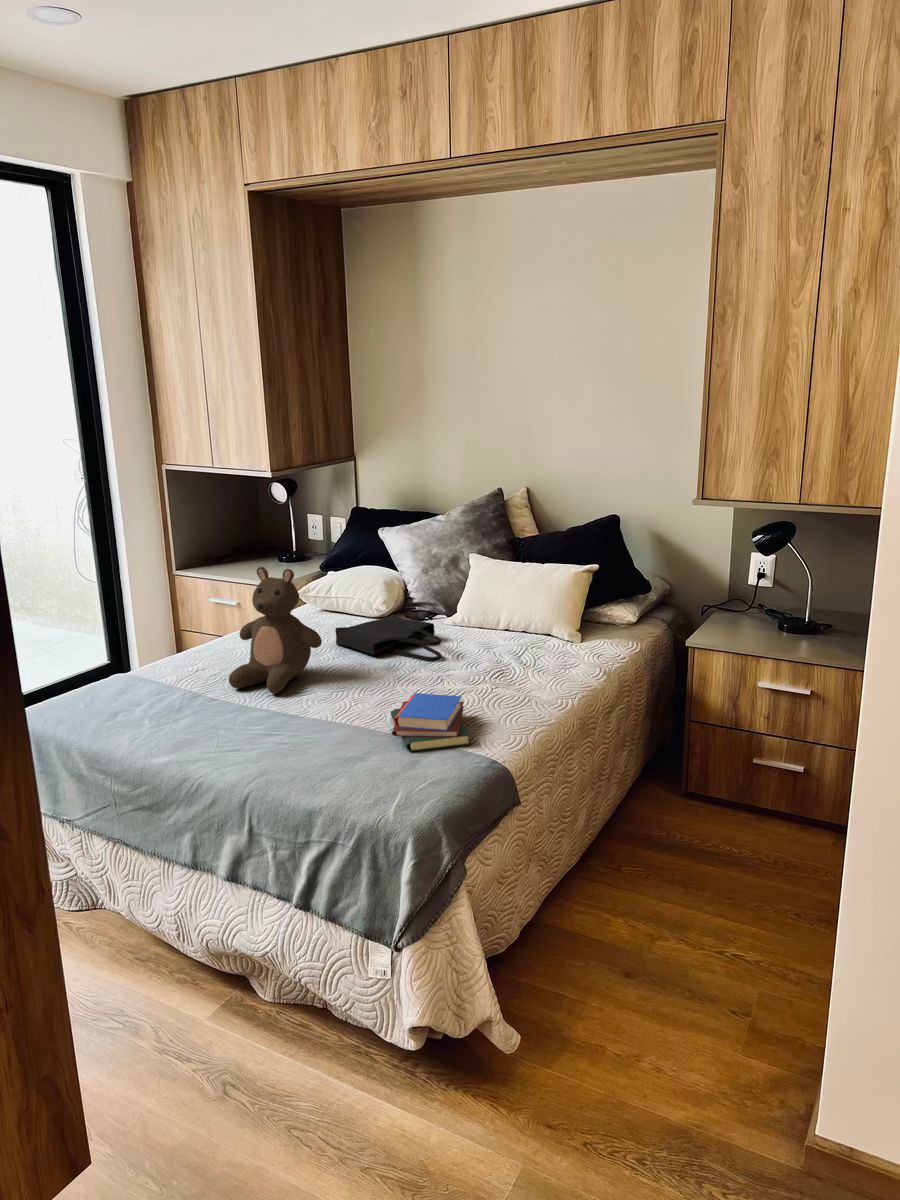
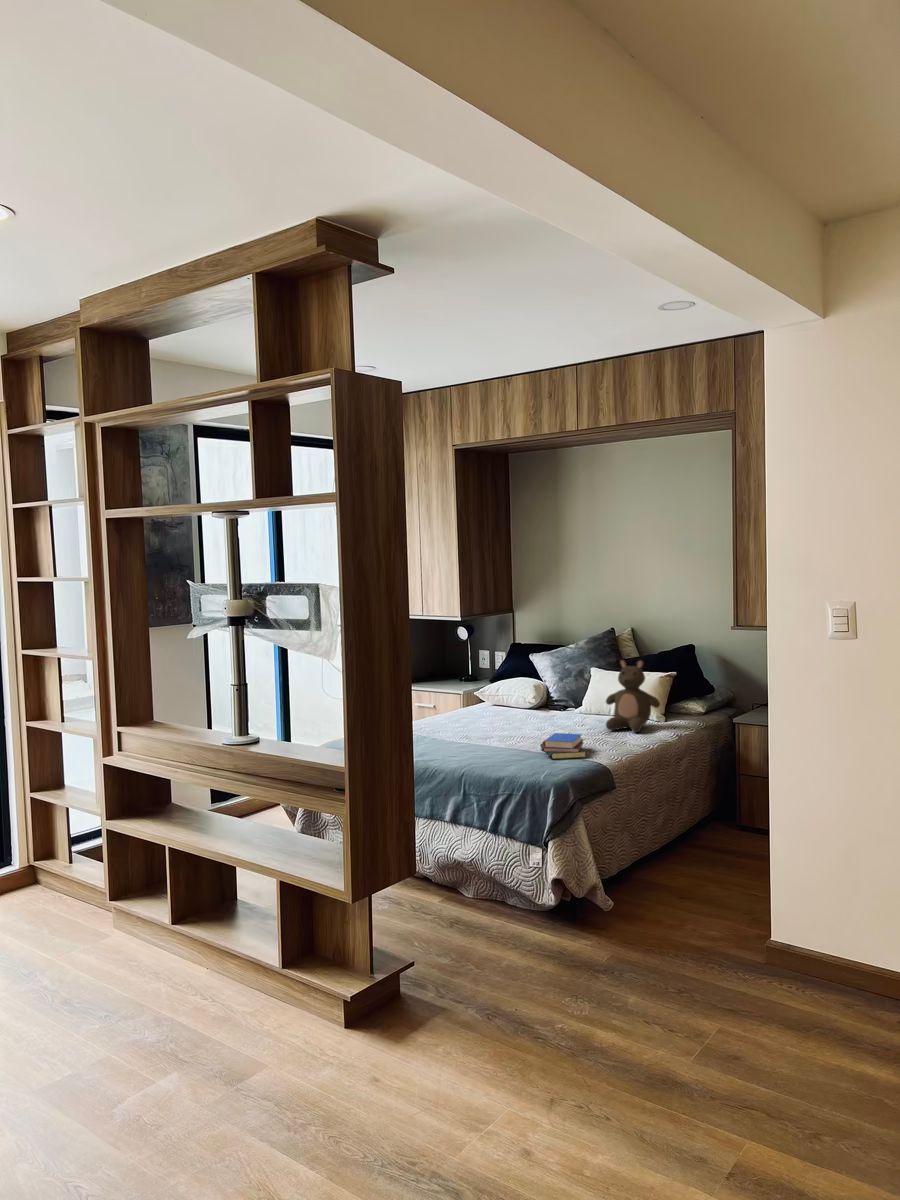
stuffed bear: present [229,567,322,694] -> present [606,660,660,732]
tote bag: present [335,615,441,661] -> none [504,705,571,728]

